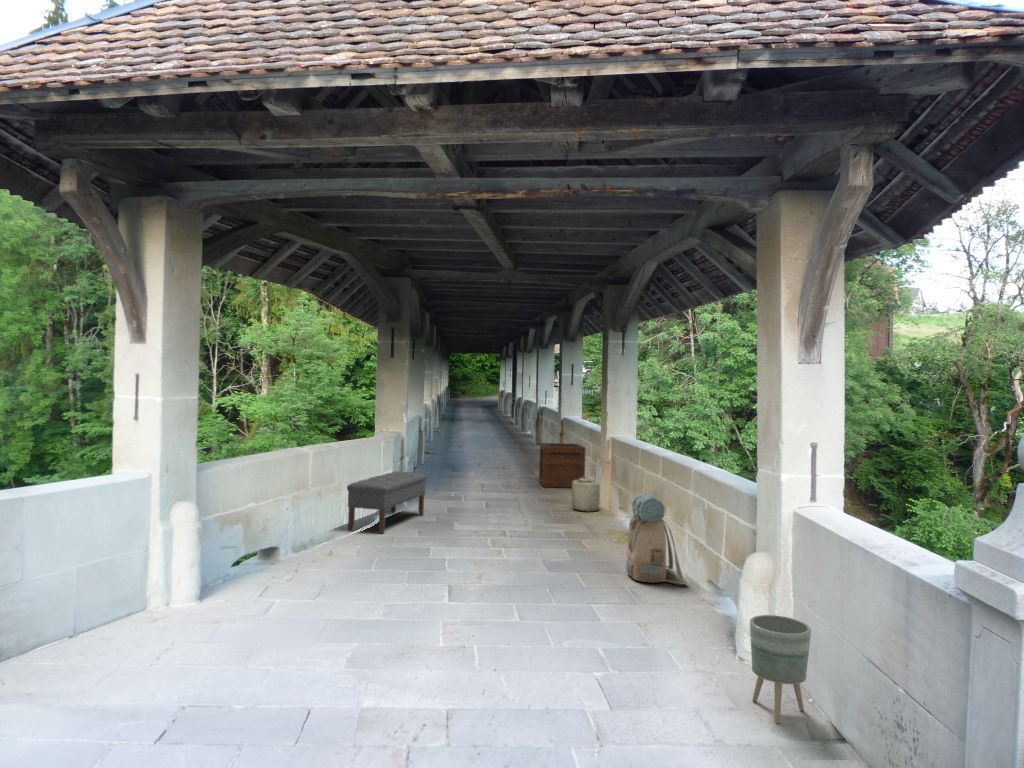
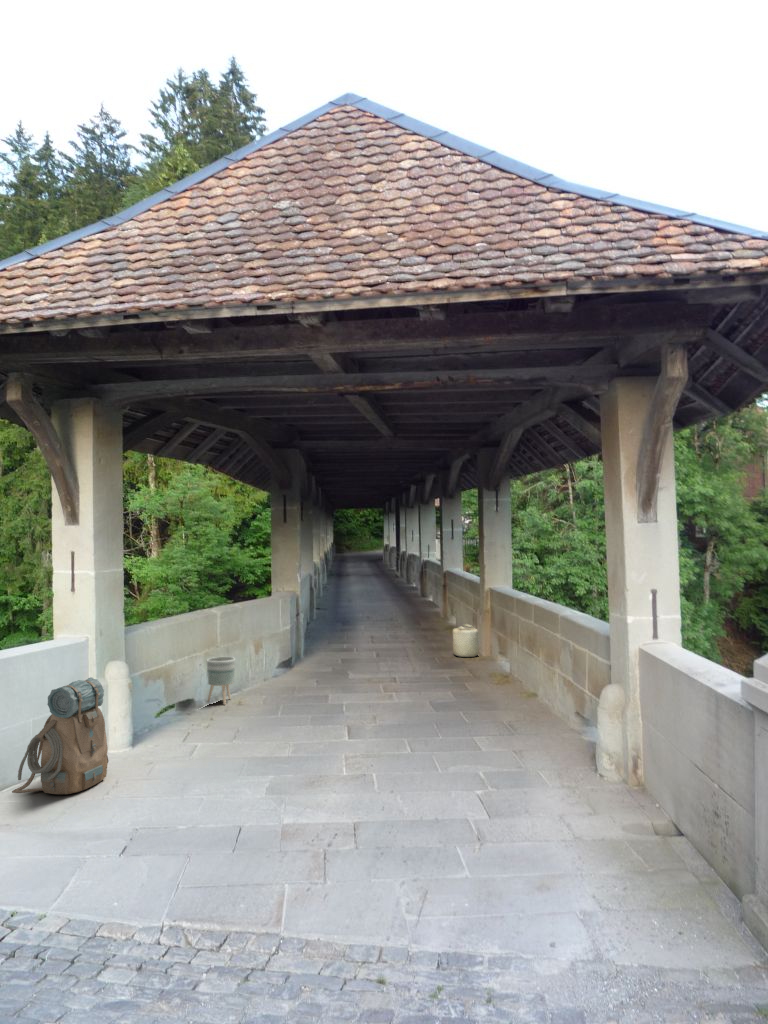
wooden crate: present [539,443,585,488] -> none [421,594,465,636]
bench: present [347,472,426,534] -> none [248,627,318,684]
backpack: present [626,492,687,584] -> present [12,677,108,794]
planter: present [750,615,811,723] -> present [207,657,235,705]

